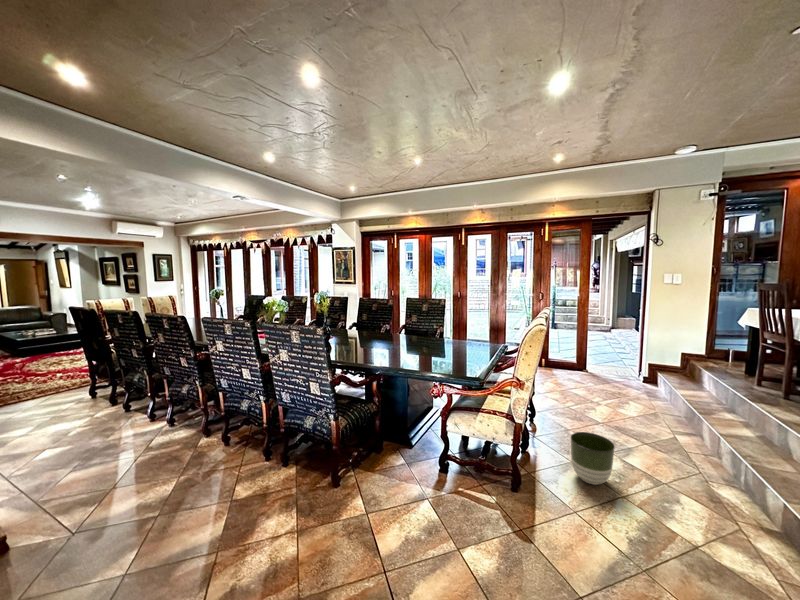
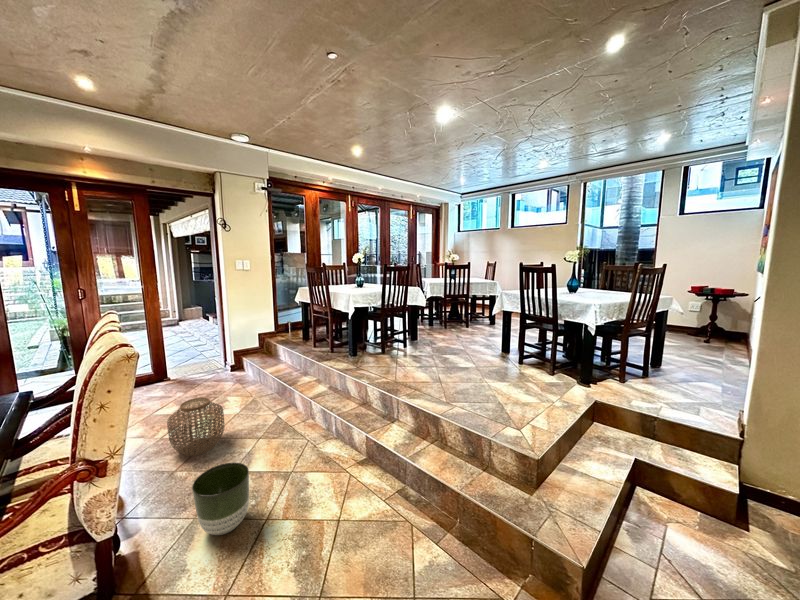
woven basket: none [571,385,615,431] -> present [167,397,225,456]

